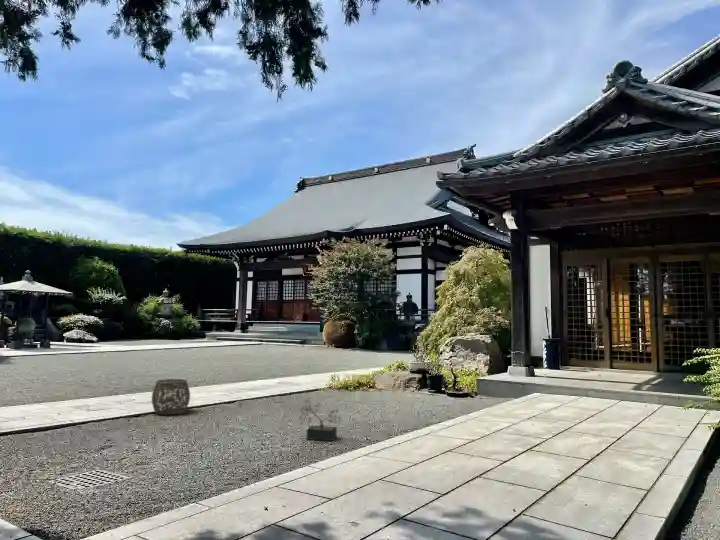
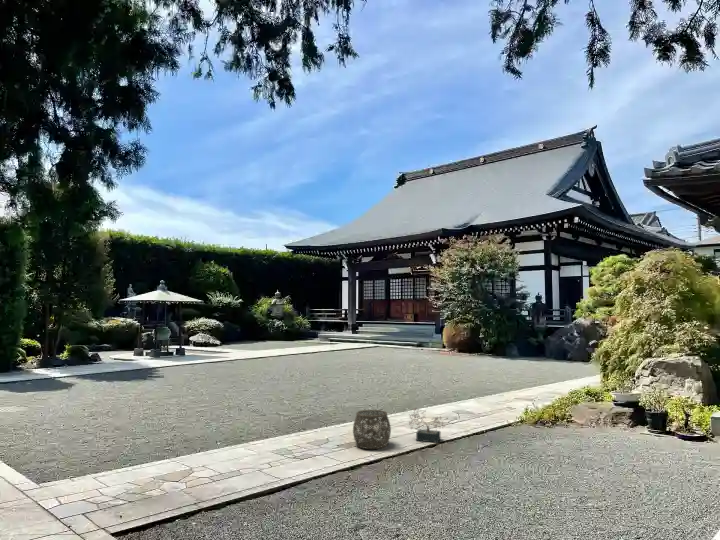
decorative plant: present [299,400,341,441] -> present [409,408,443,443]

